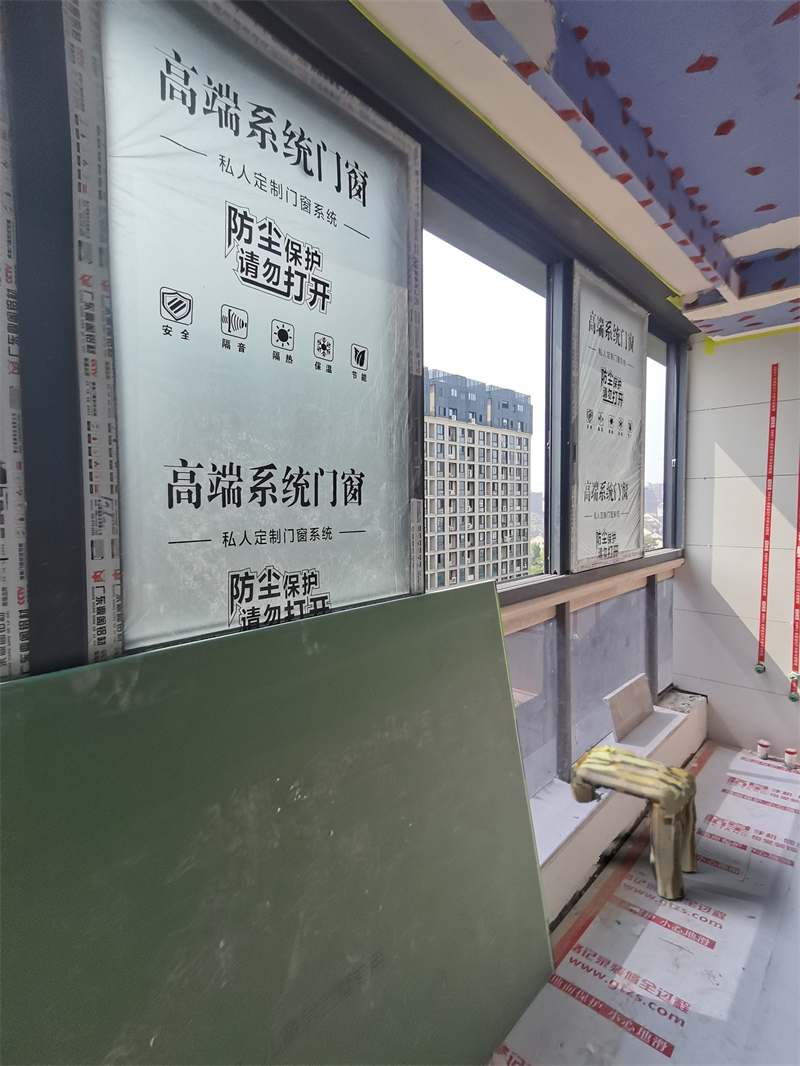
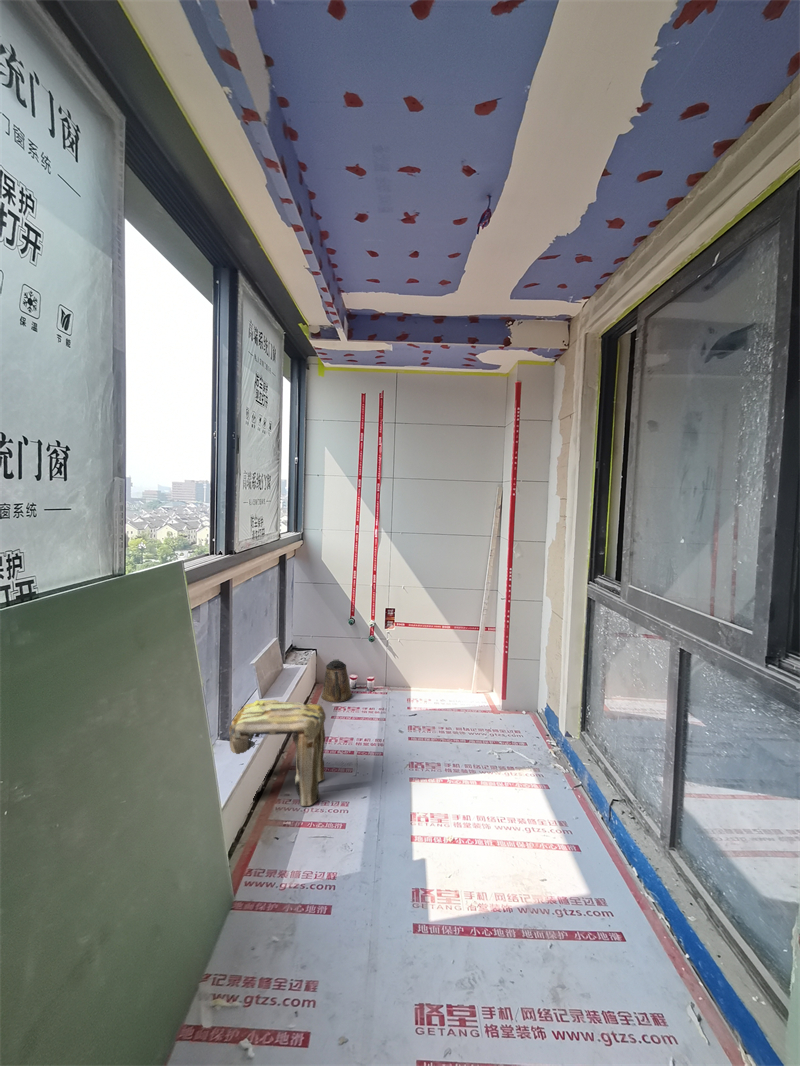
watering can: none [710,713,758,772] -> present [321,659,352,702]

